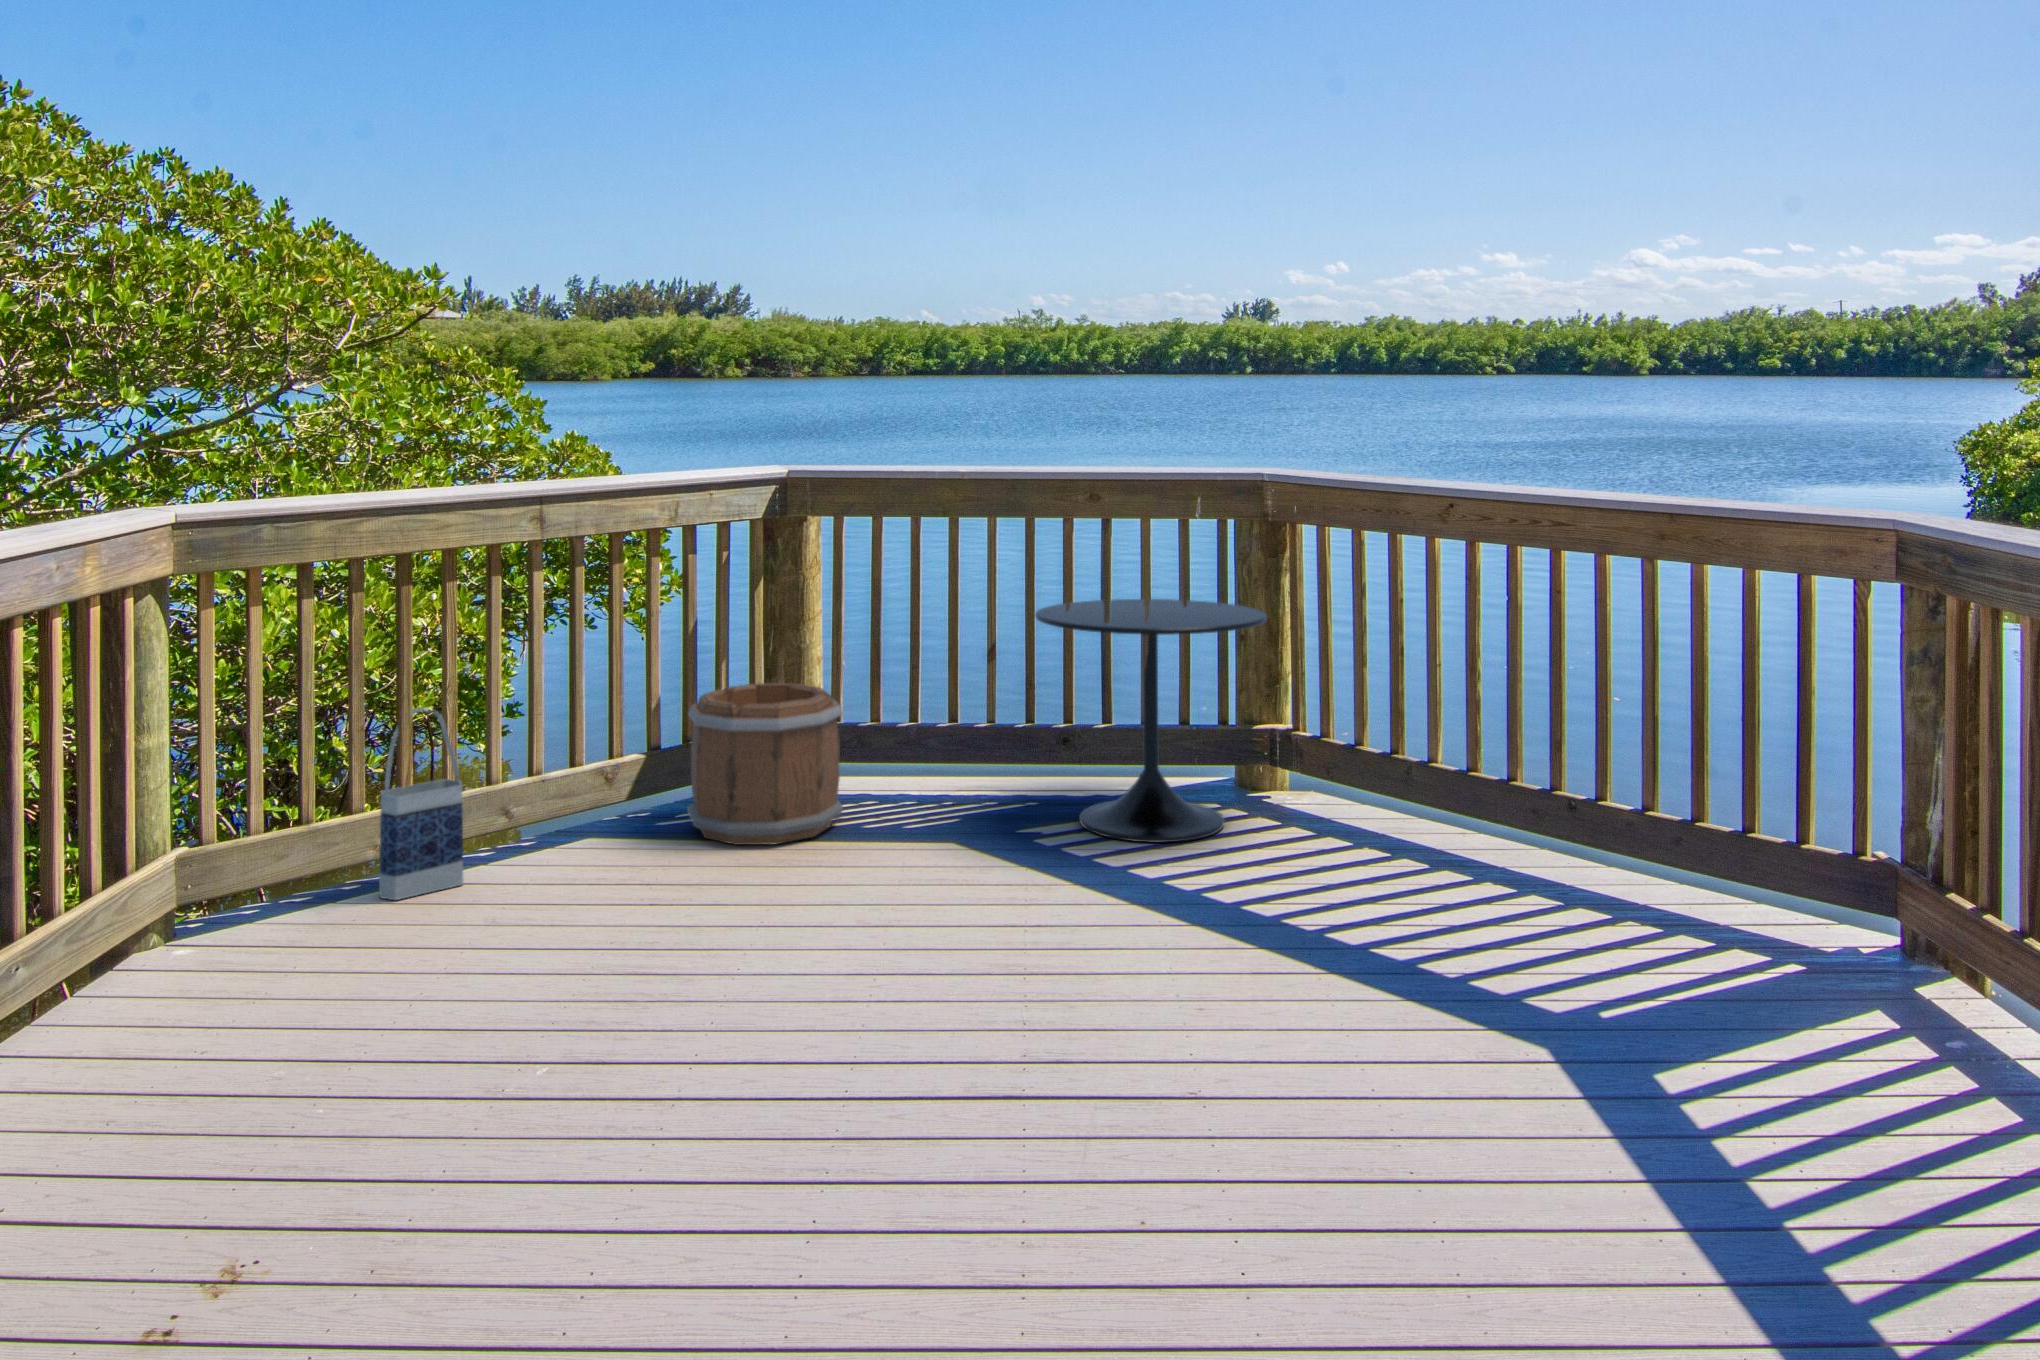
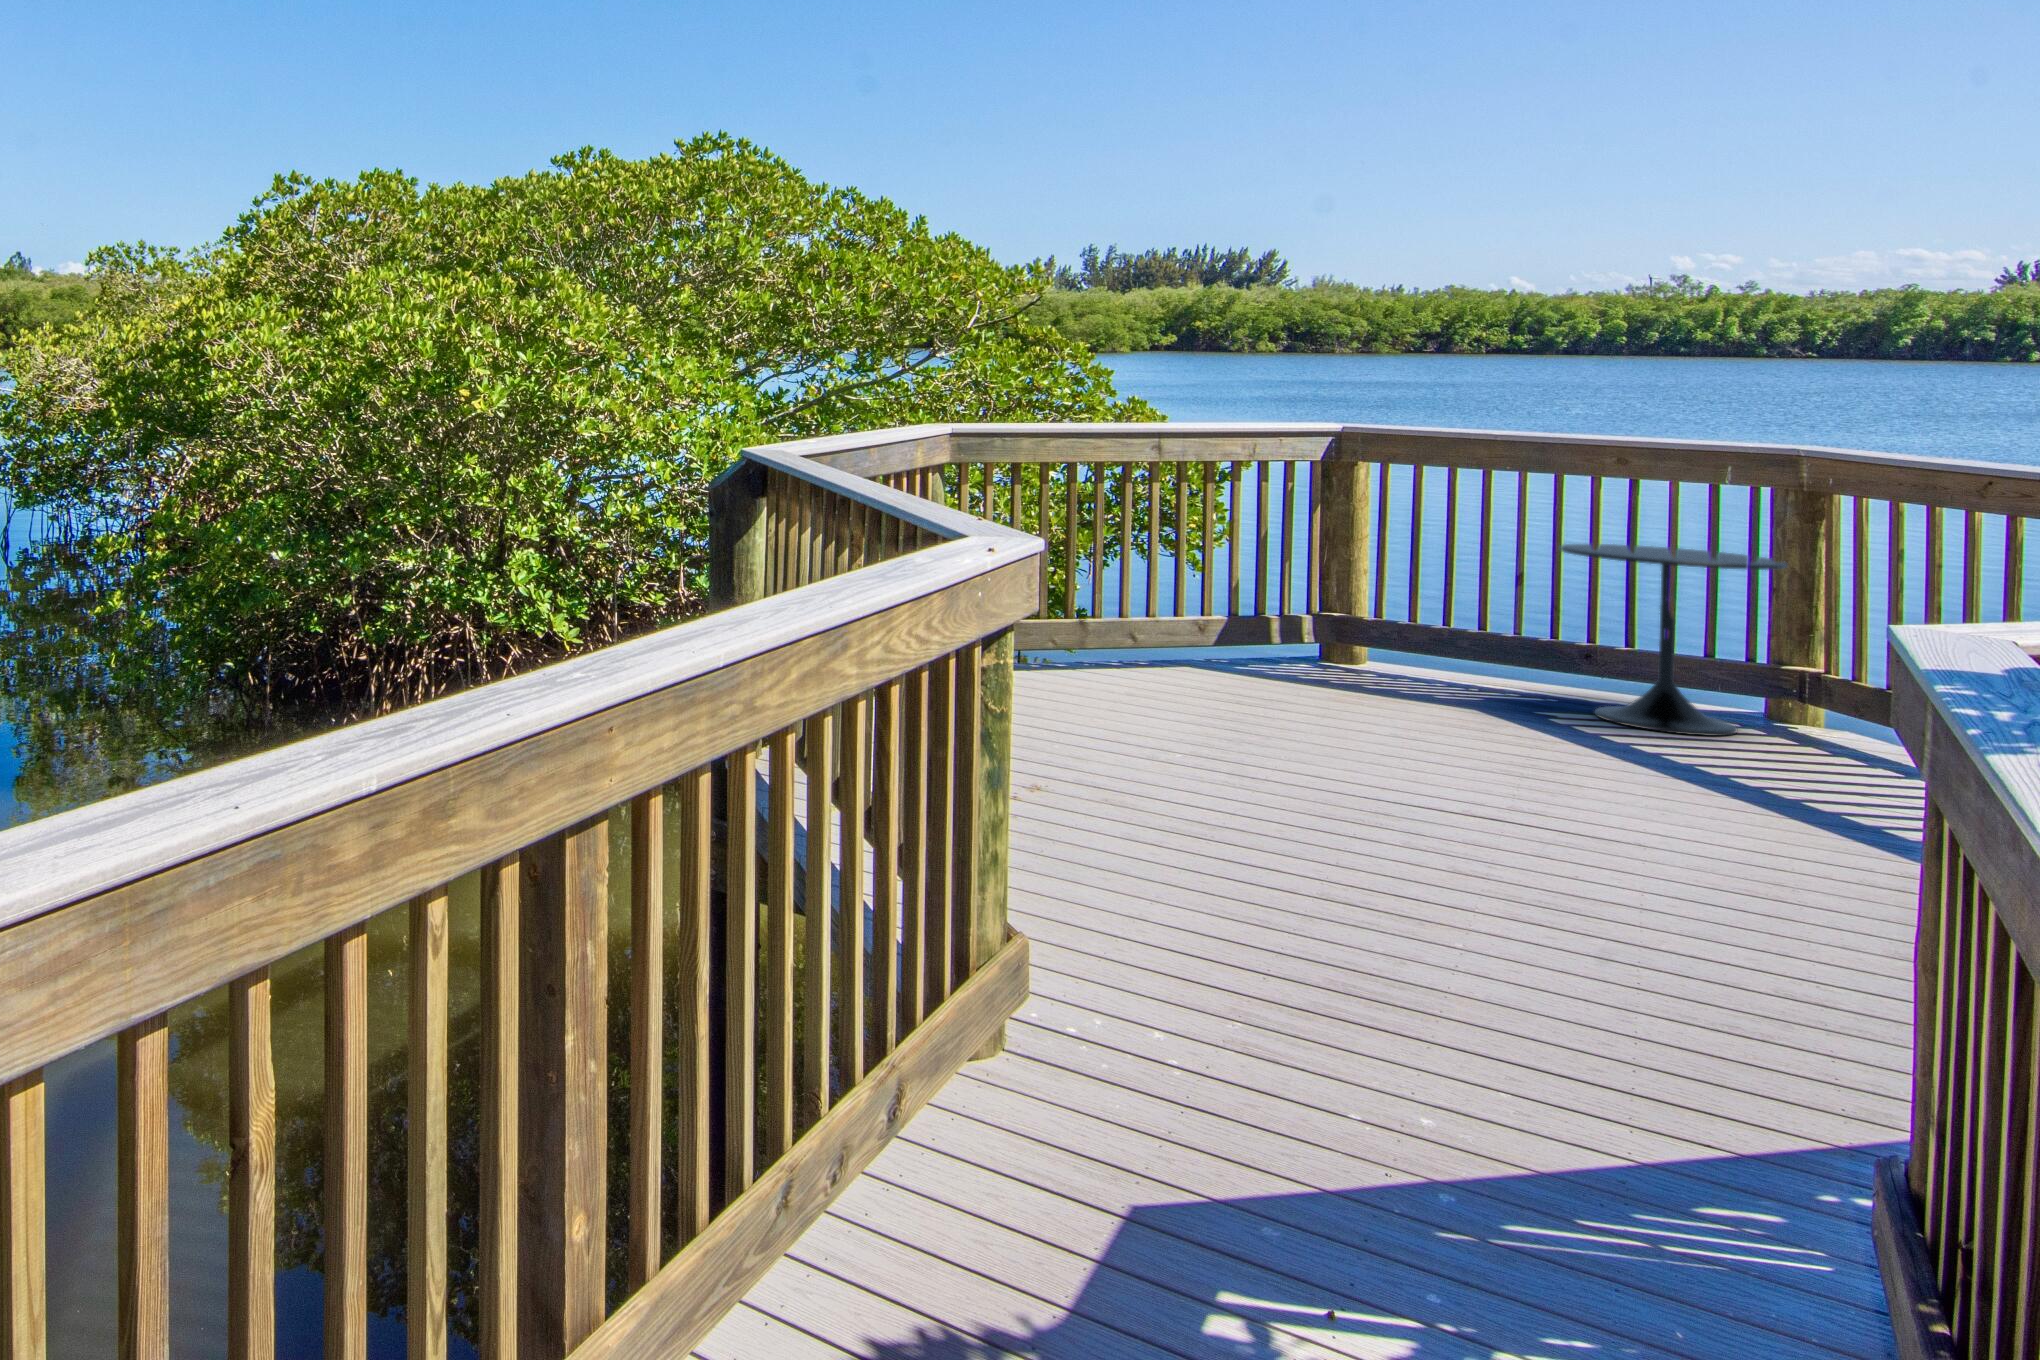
bucket: present [687,683,843,845] -> none [1259,580,1386,691]
bag: present [379,708,463,900] -> none [1056,561,1110,677]

